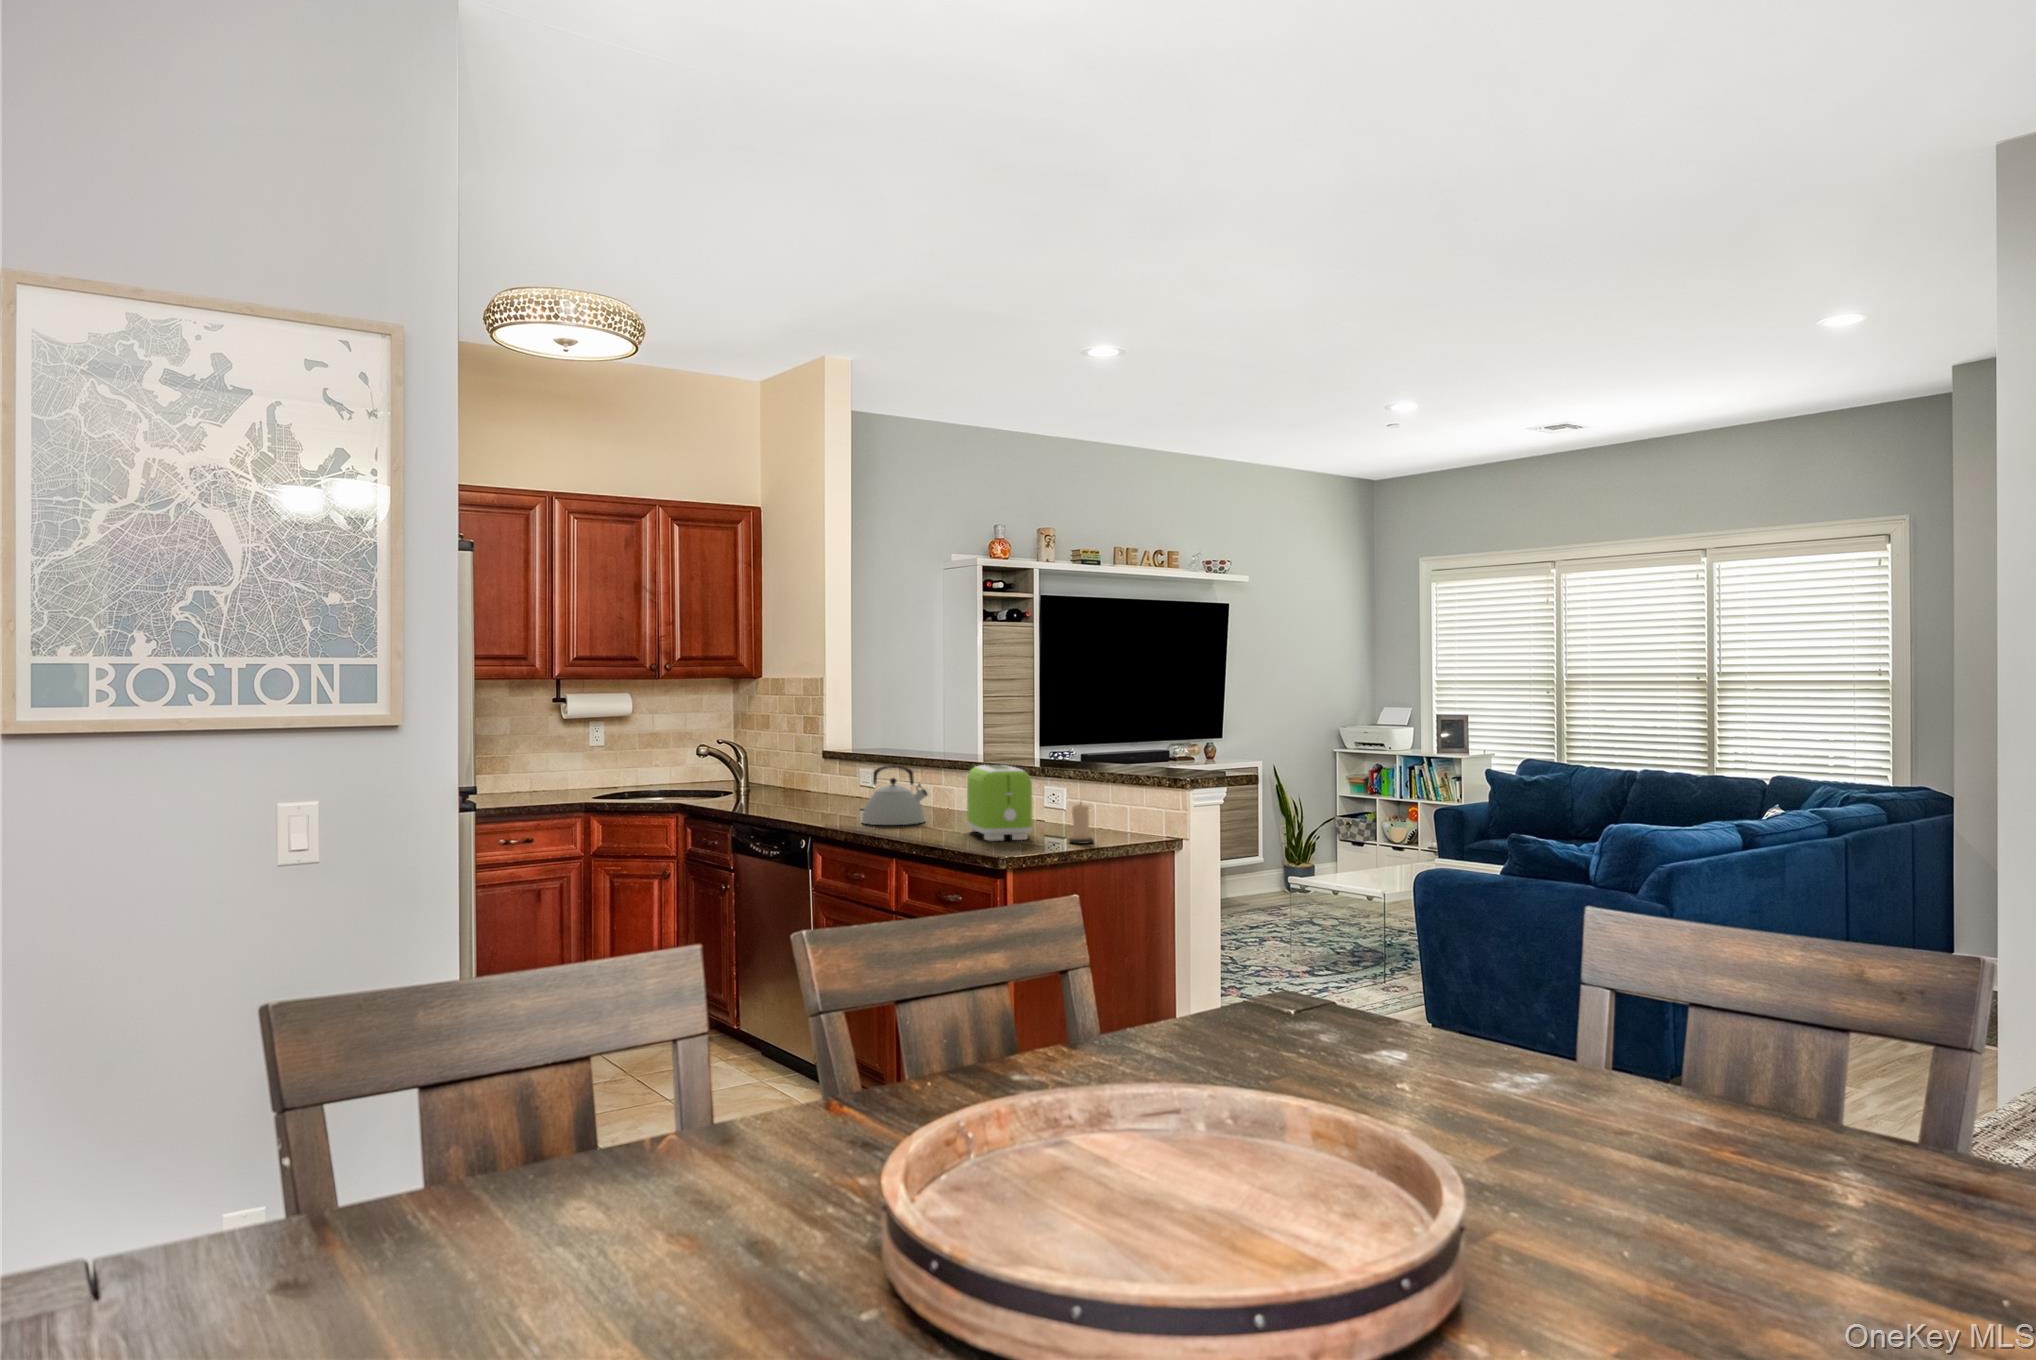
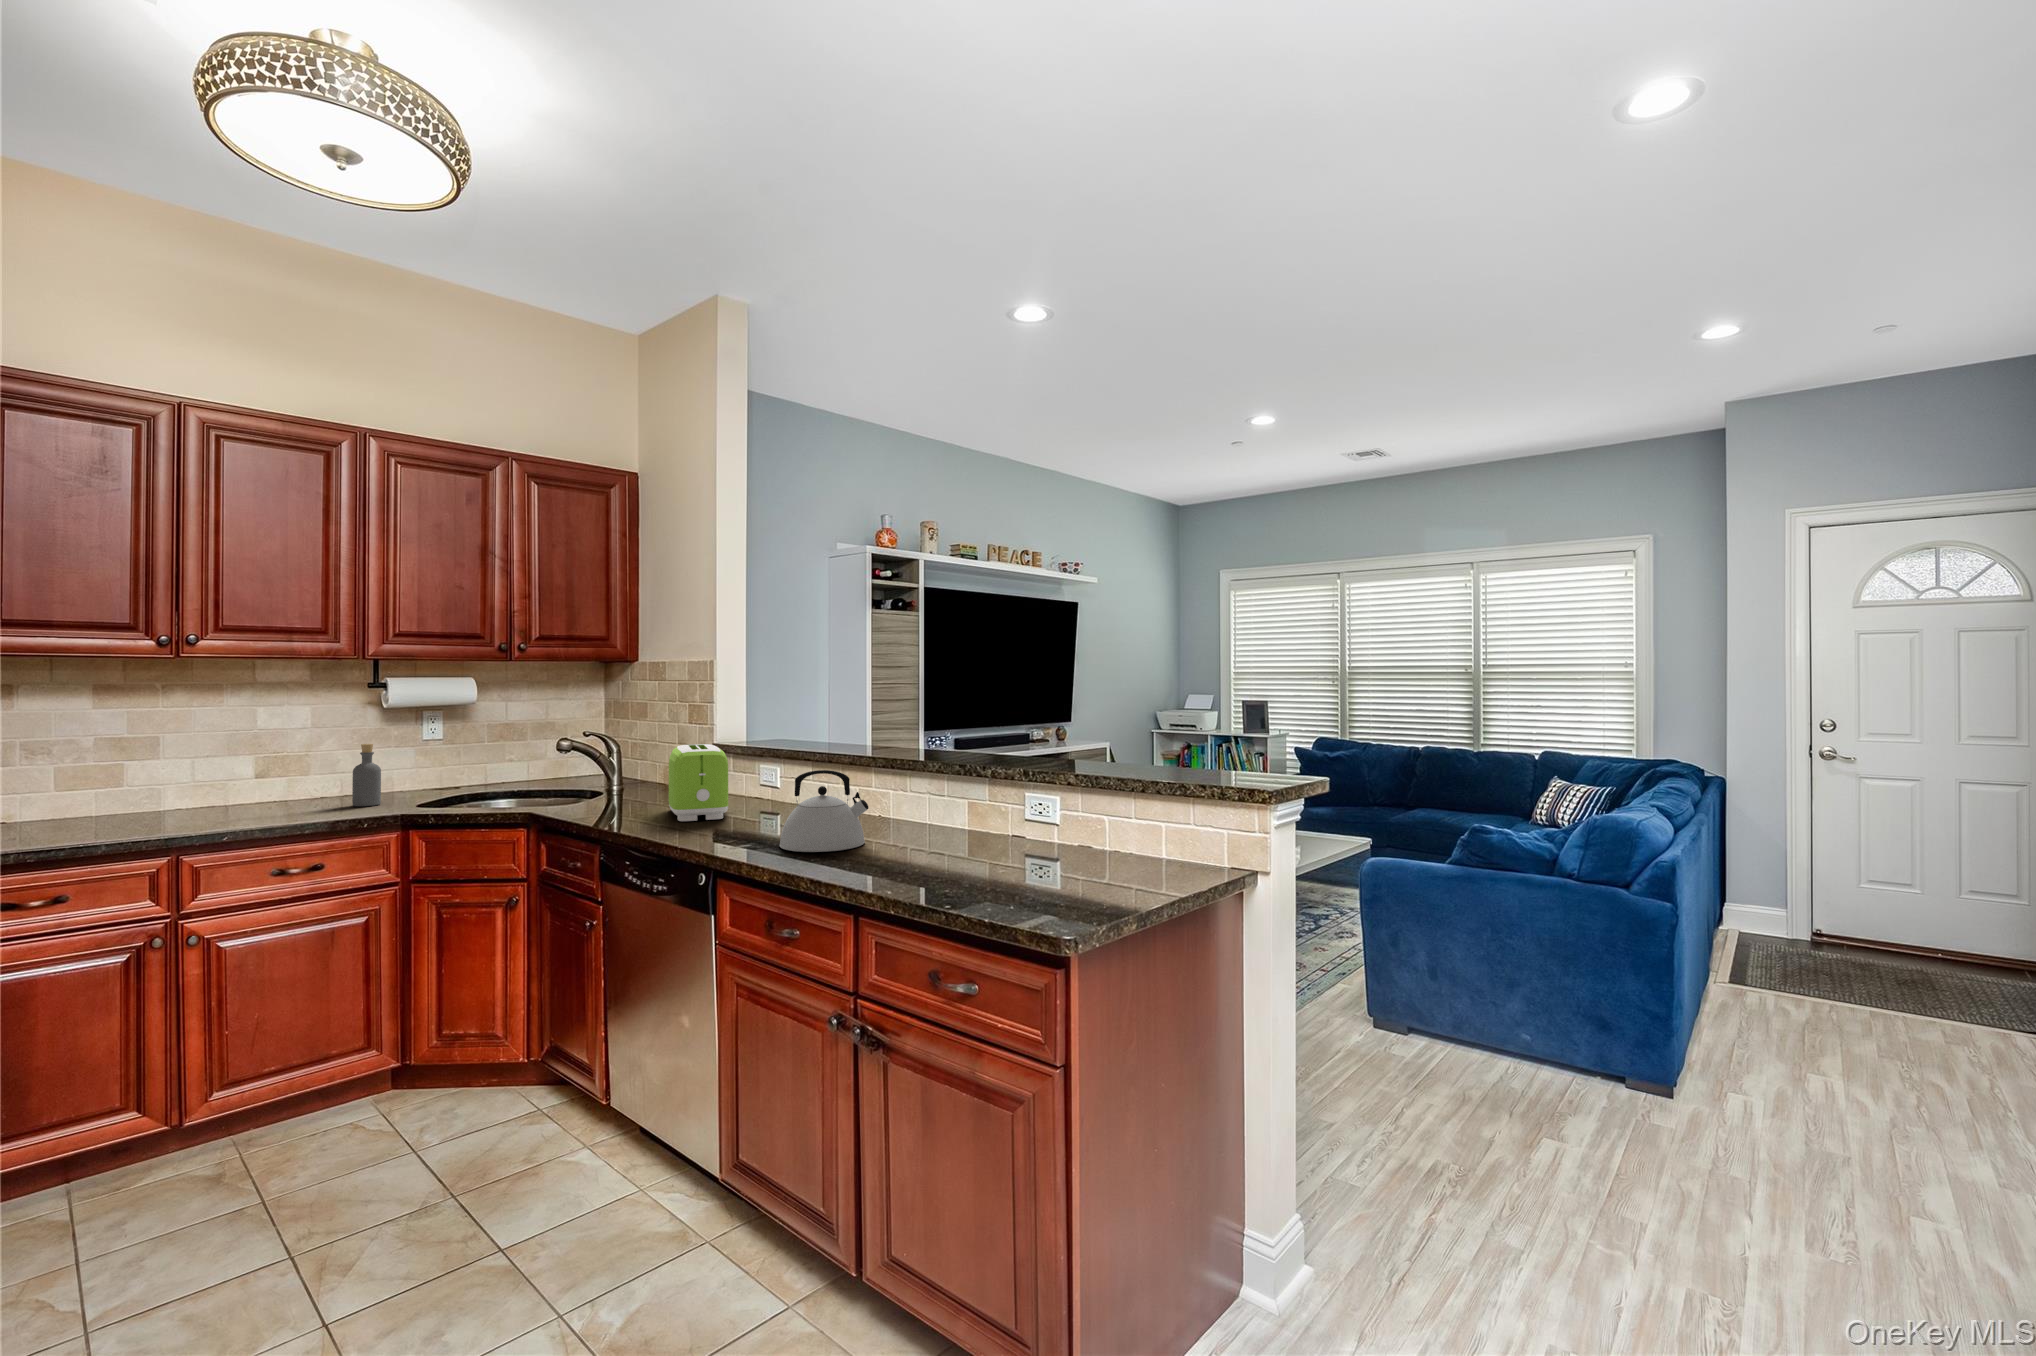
bottle: none [545,748,565,798] -> present [352,744,381,806]
toaster: present [967,765,1032,840] -> present [669,744,728,821]
candle: present [1069,803,1093,844] -> none [1098,825,1134,888]

